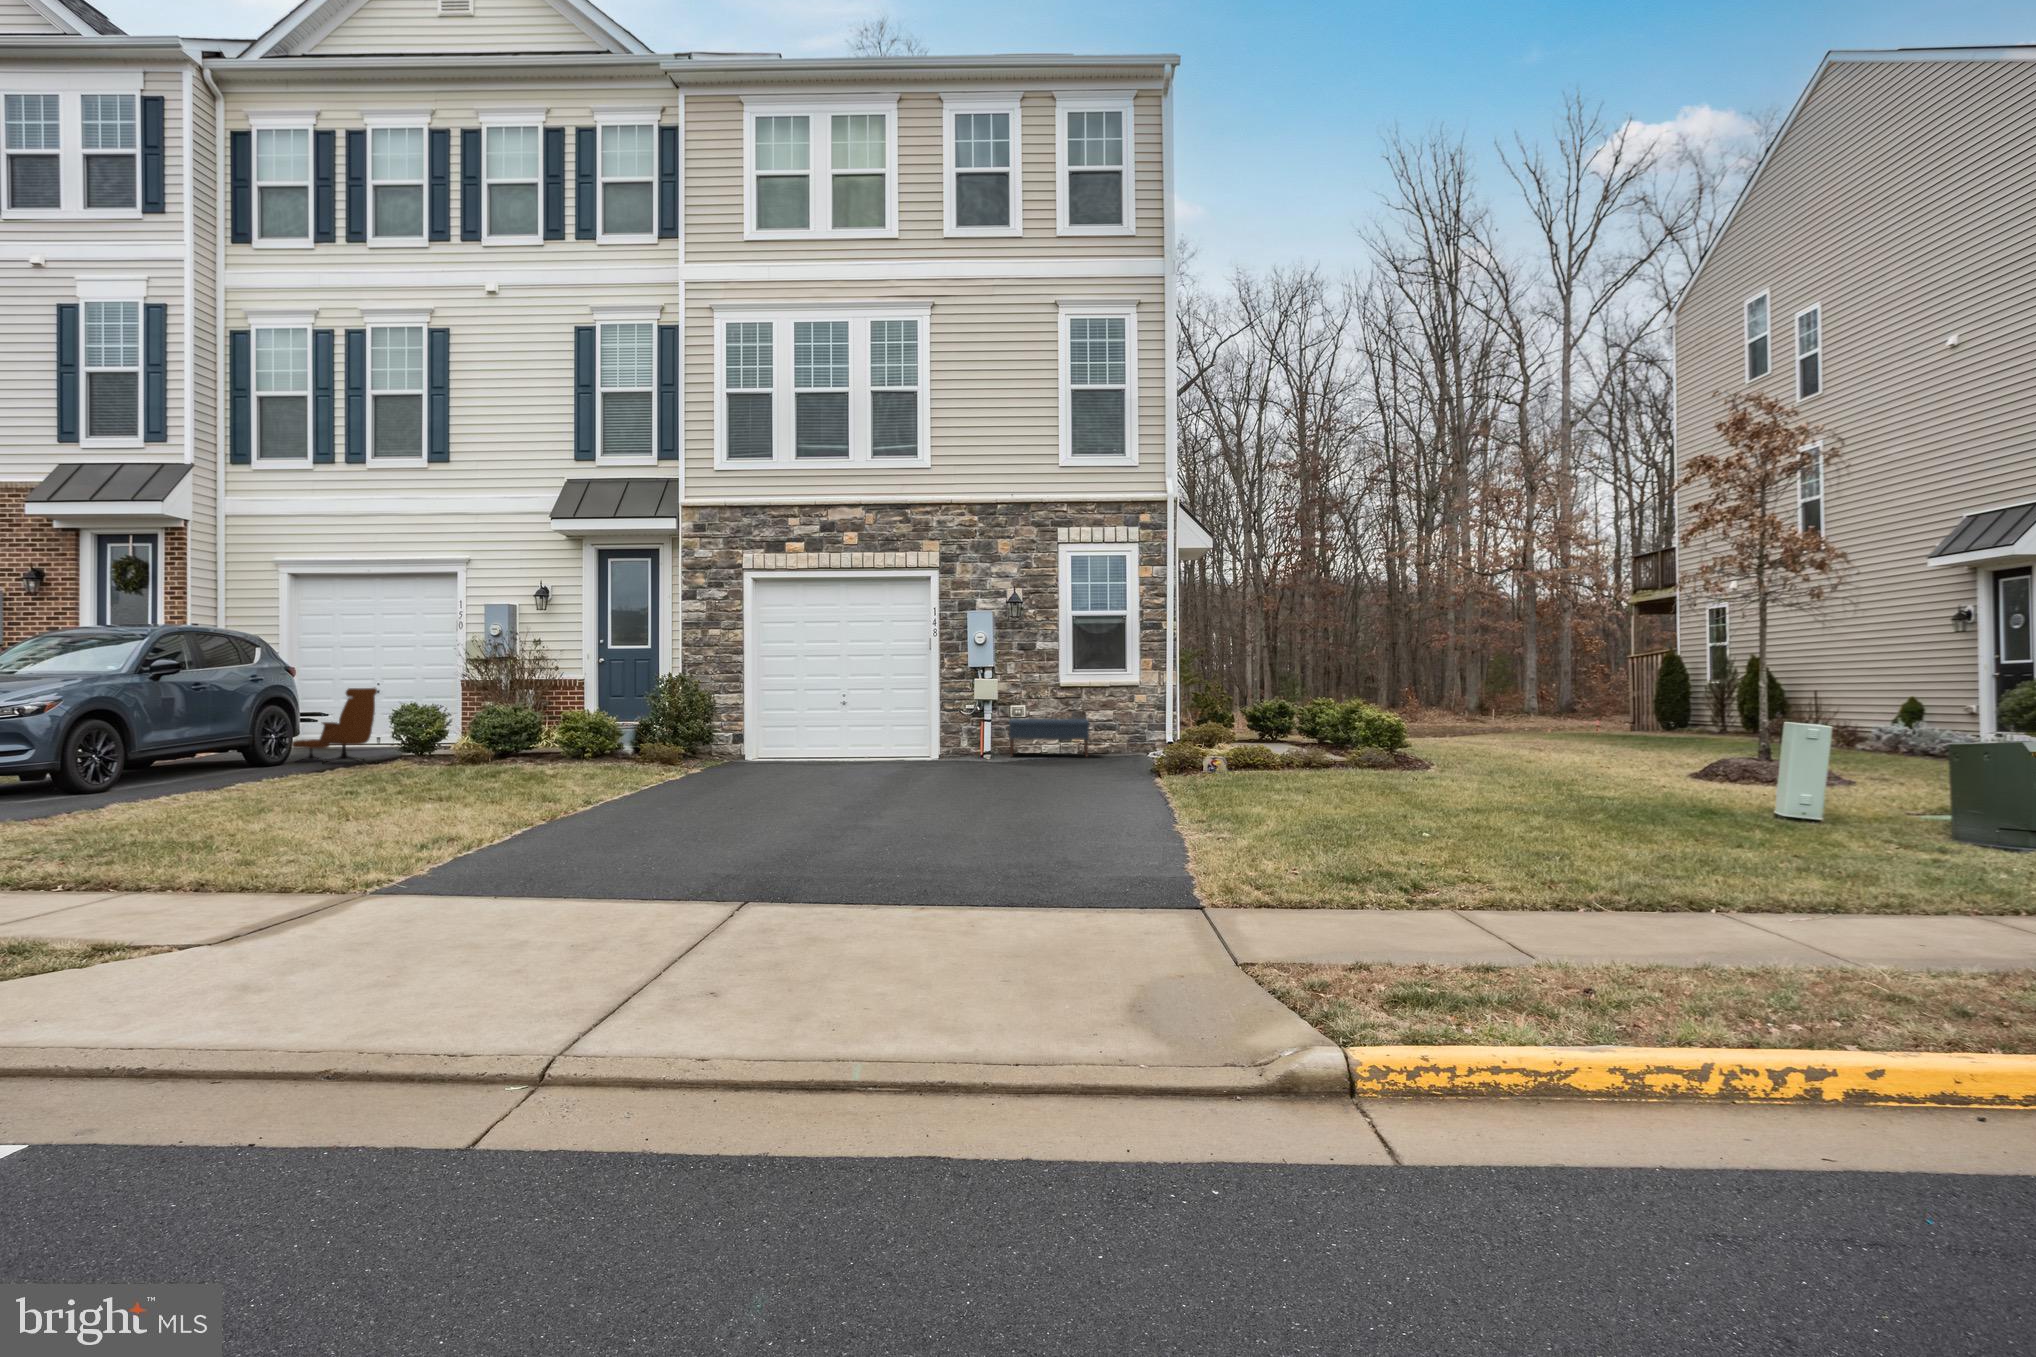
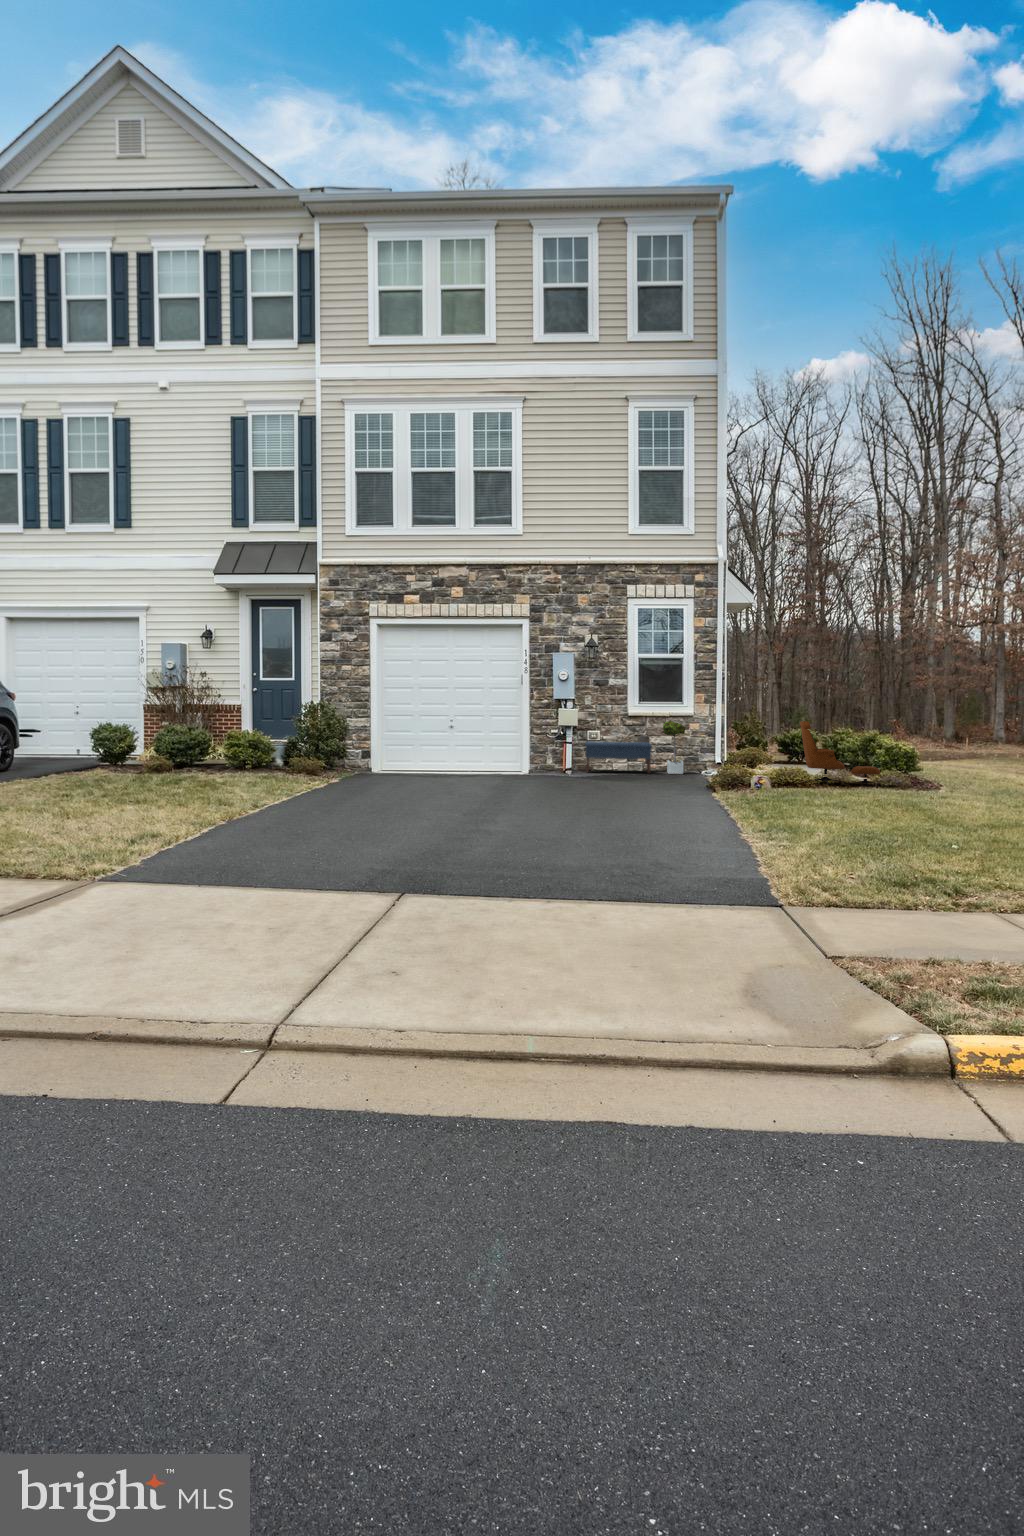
lounge chair: present [292,688,377,762] -> present [800,721,880,786]
potted tree: none [1103,692,1131,757] -> present [663,721,686,774]

